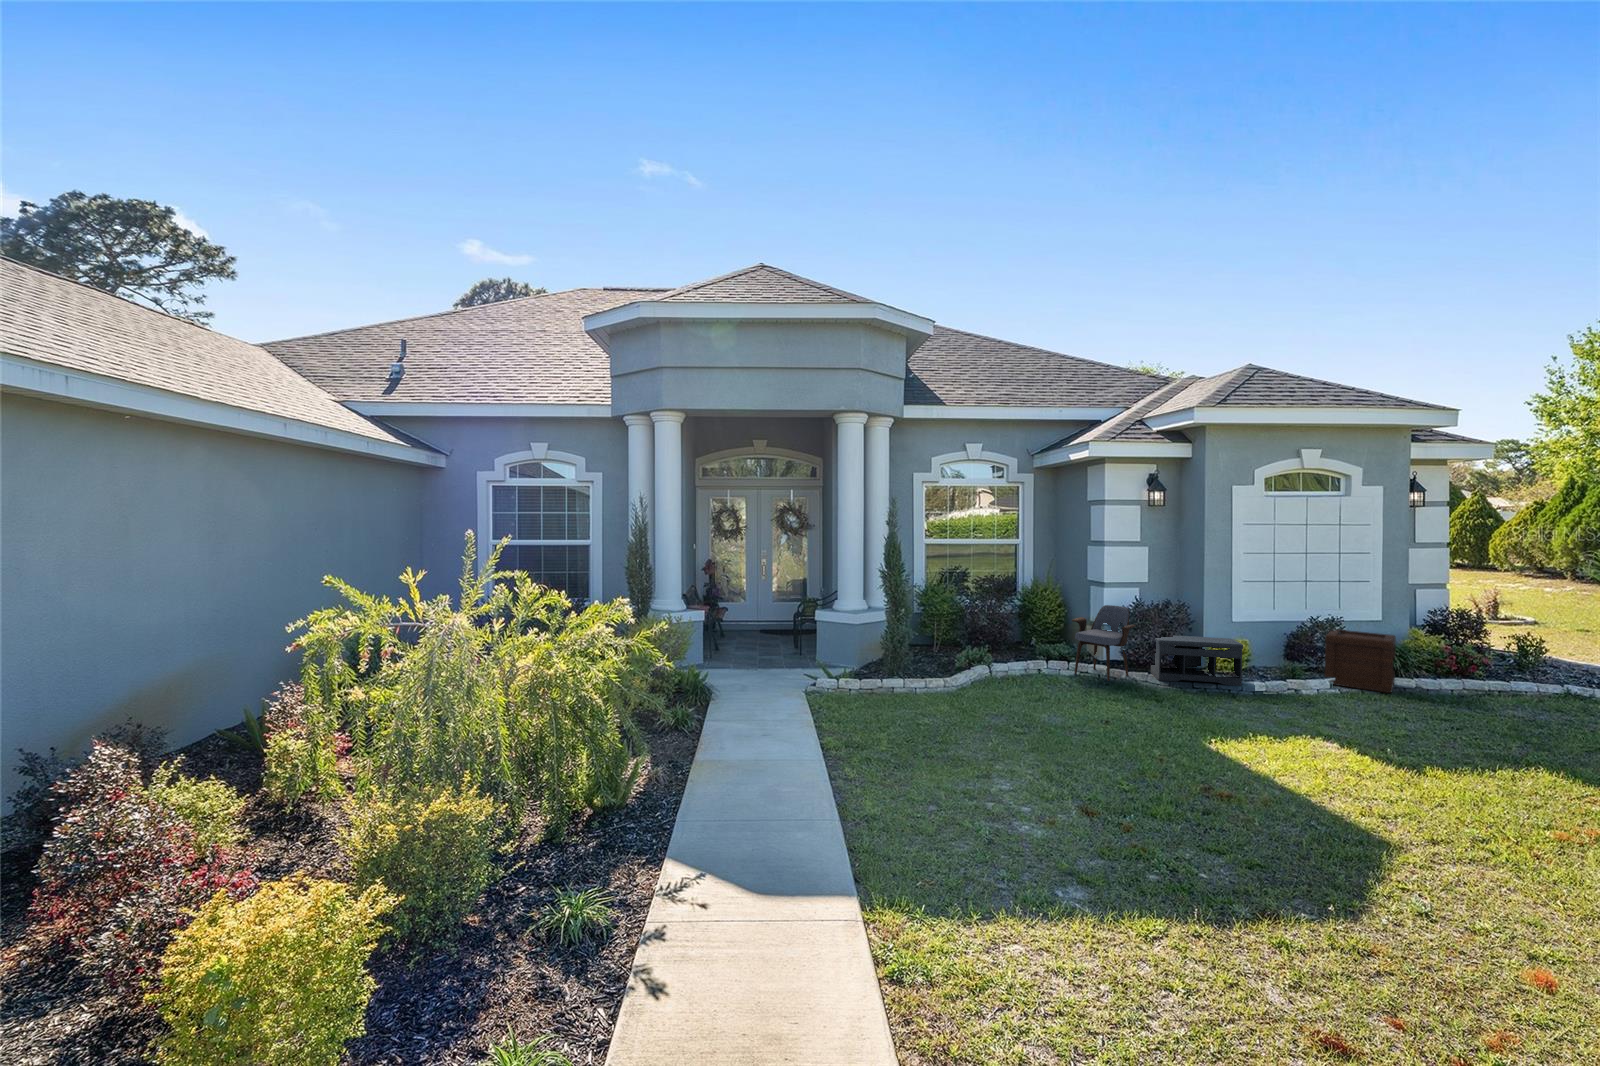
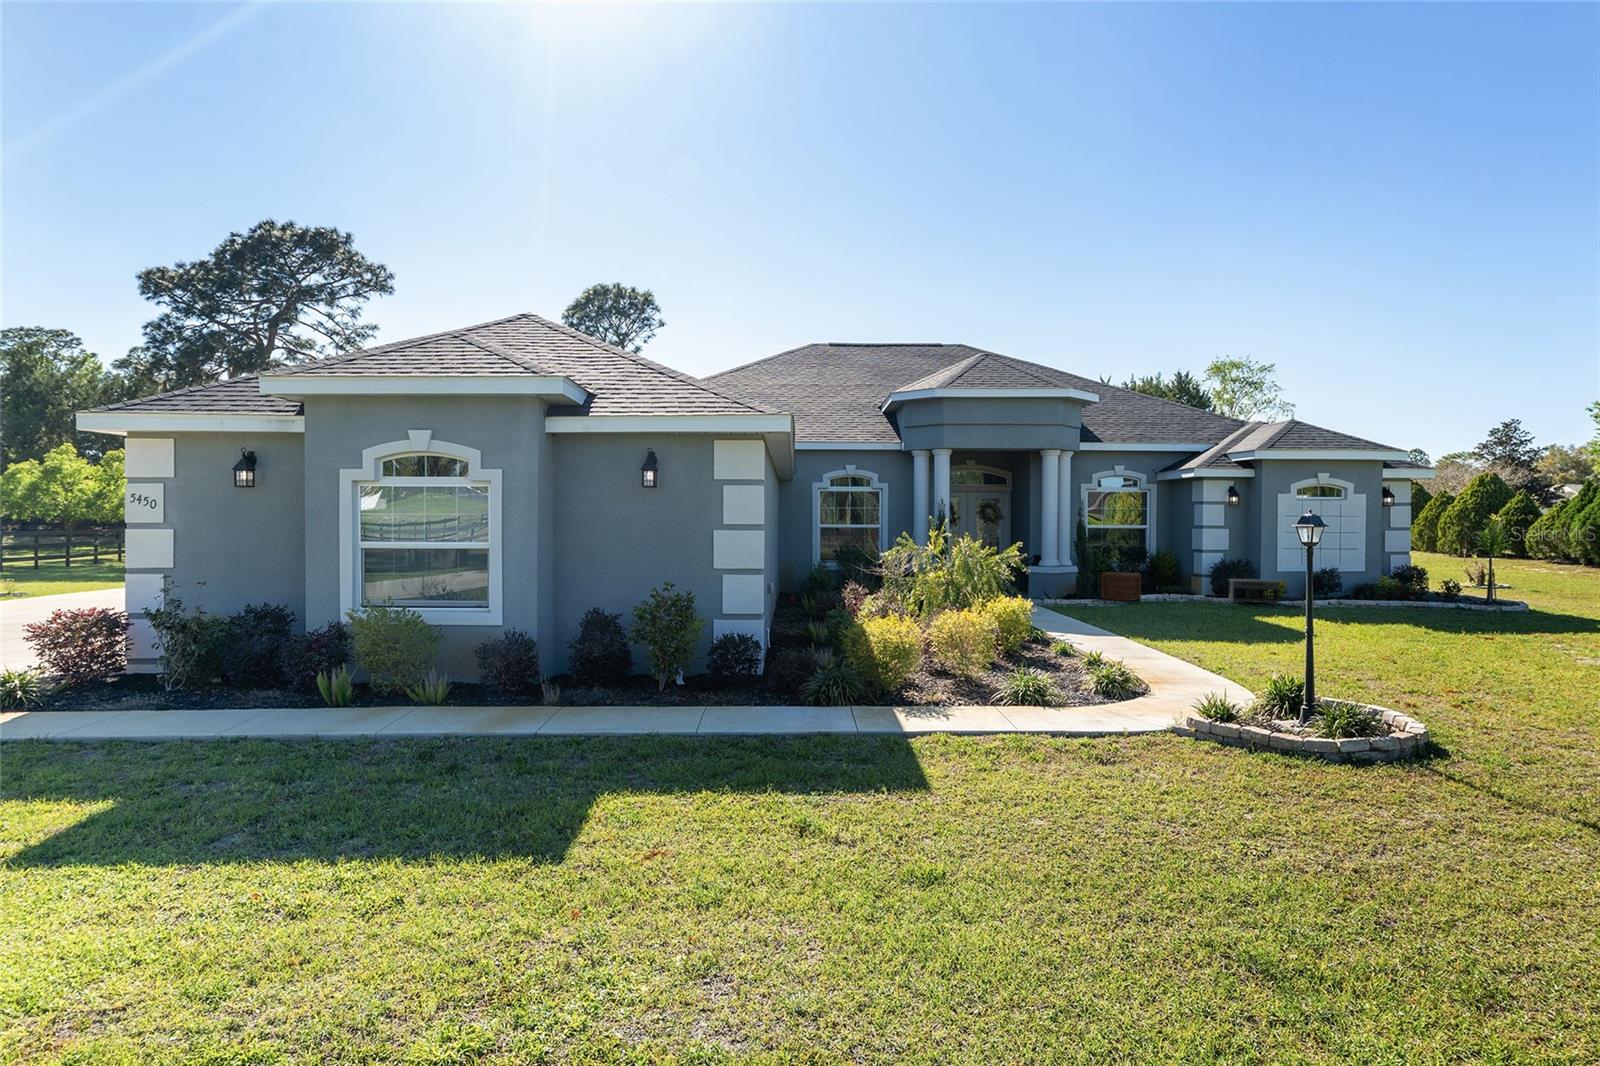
armchair: present [1072,605,1136,681] -> none [1183,563,1220,603]
wooden crate: present [1325,630,1396,693] -> present [1101,572,1141,601]

